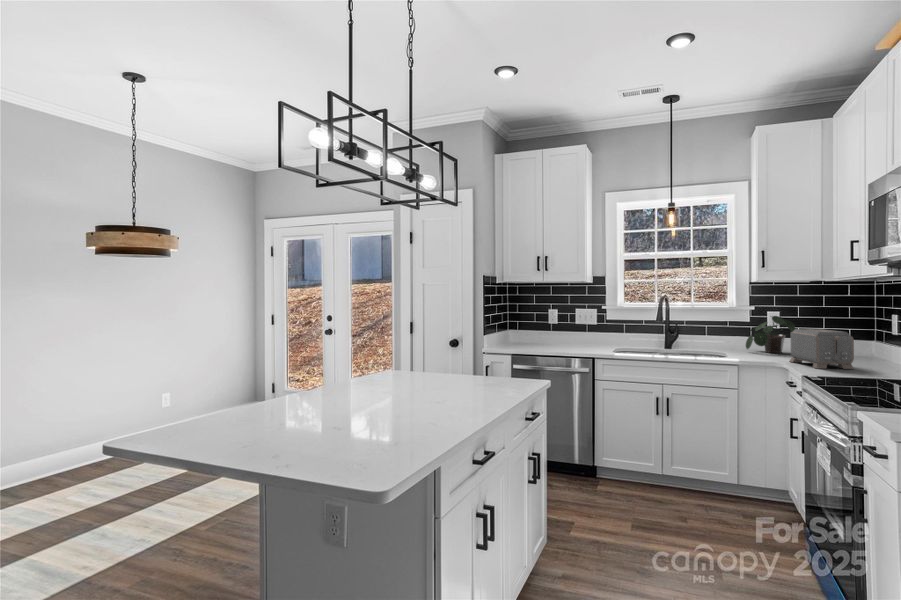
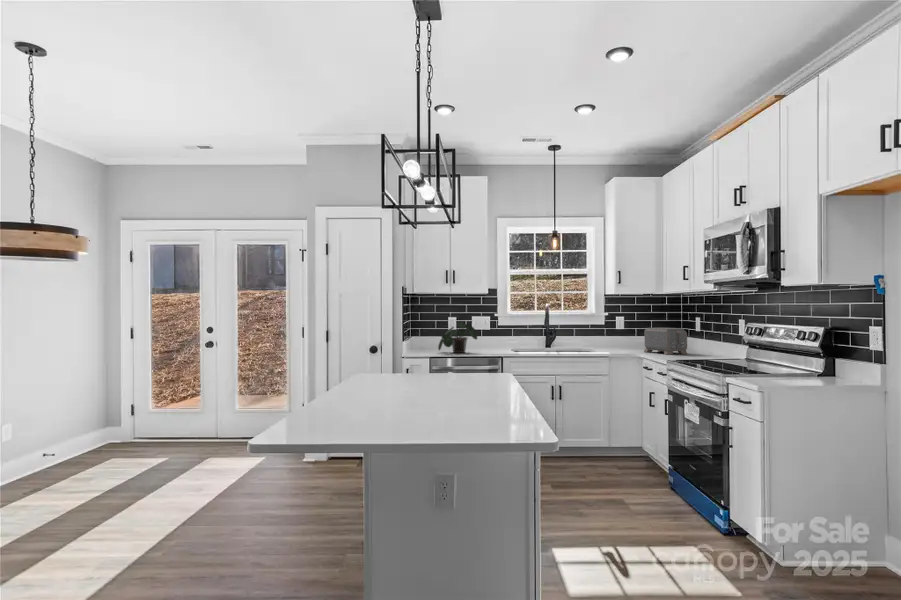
potted plant: present [746,316,796,353] -> present [438,321,477,353]

